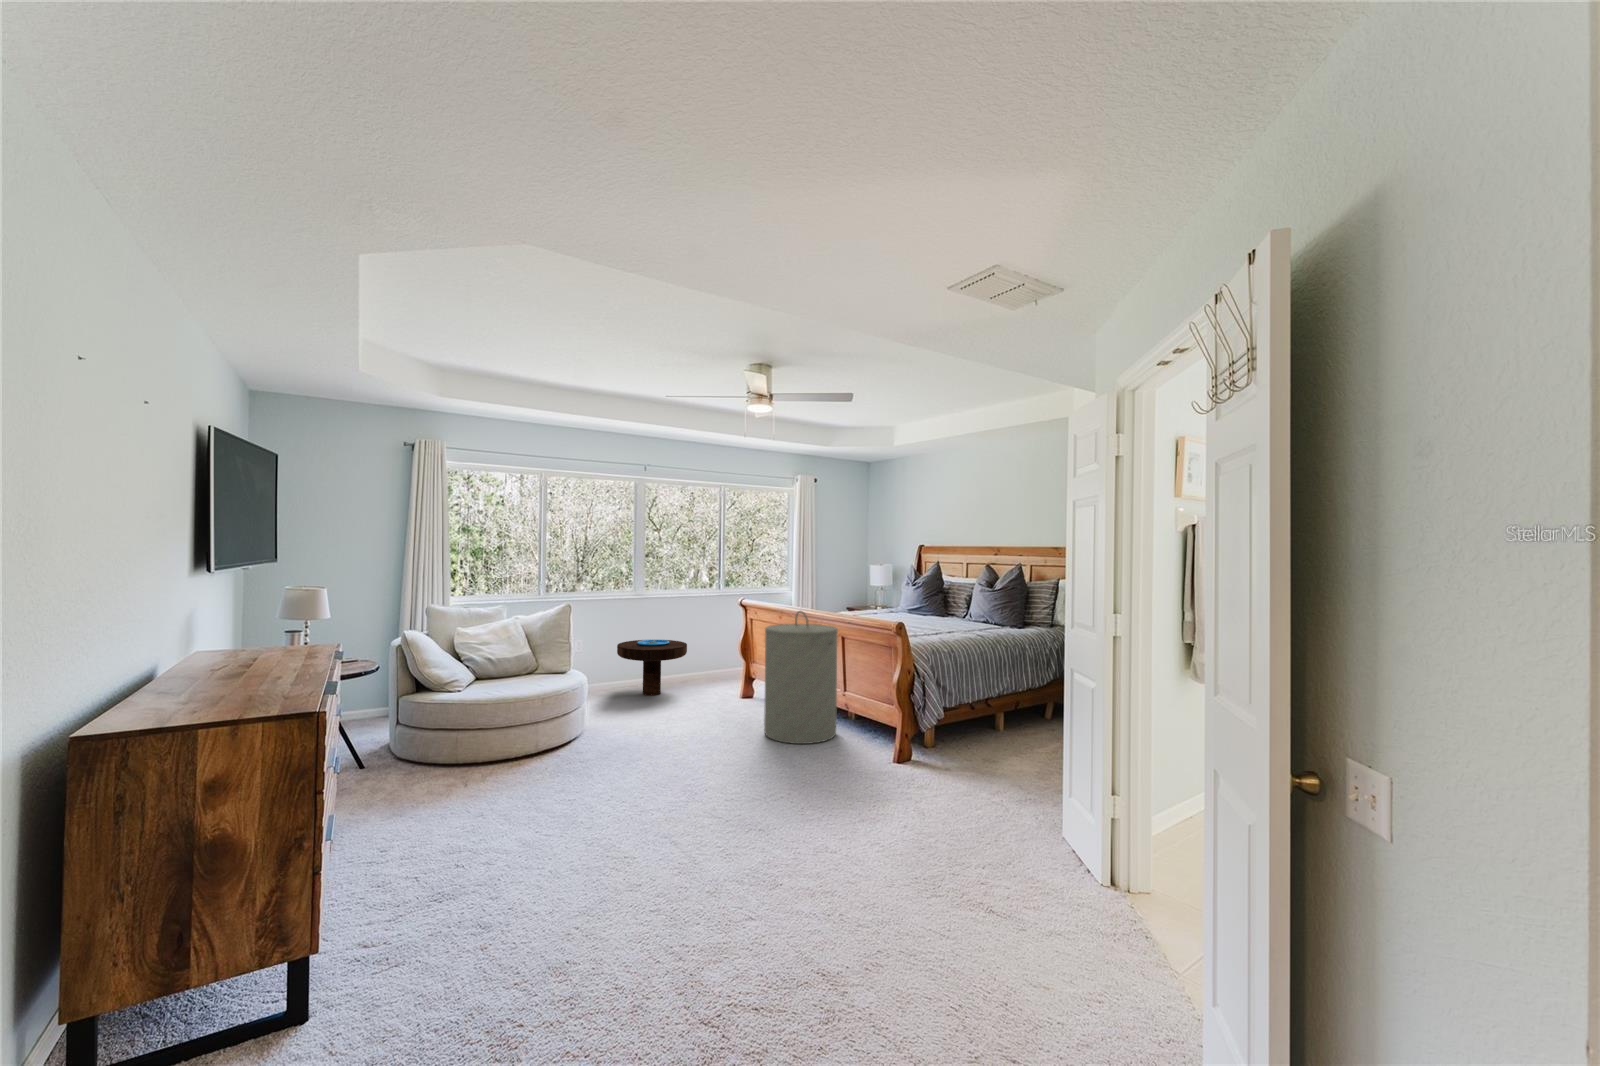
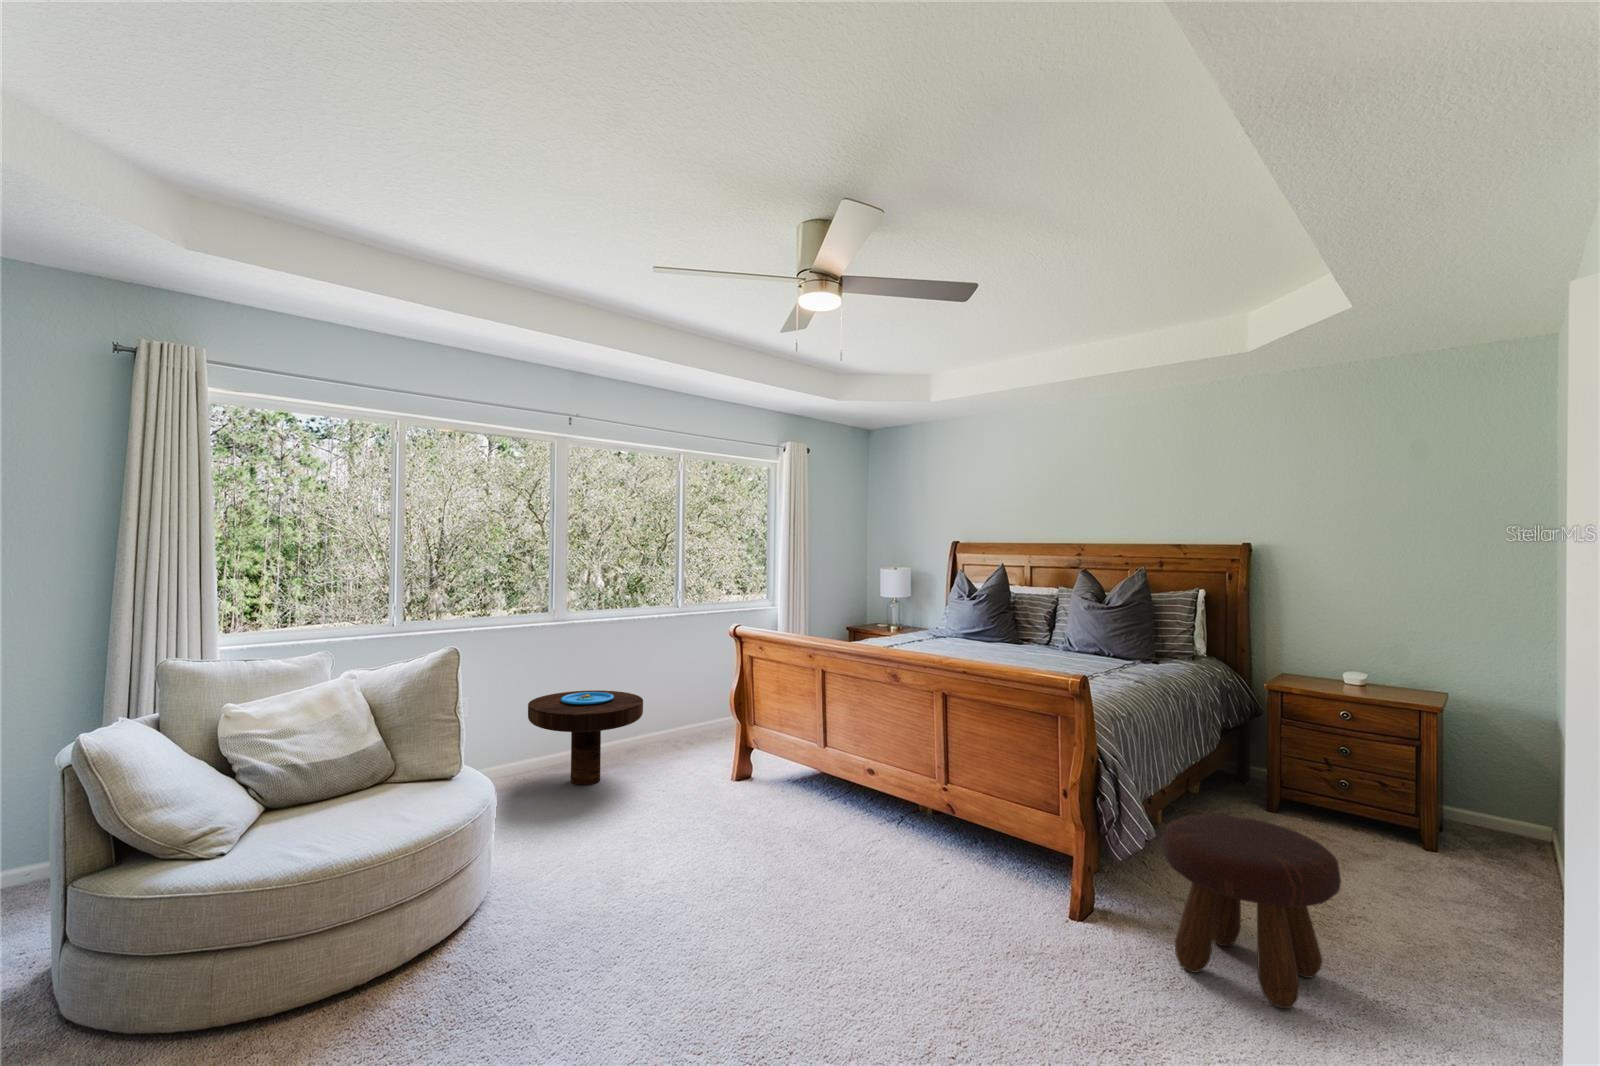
laundry hamper: present [764,611,837,744] -> none [814,651,944,888]
footstool: none [923,702,1009,793] -> present [1161,815,1341,1009]

